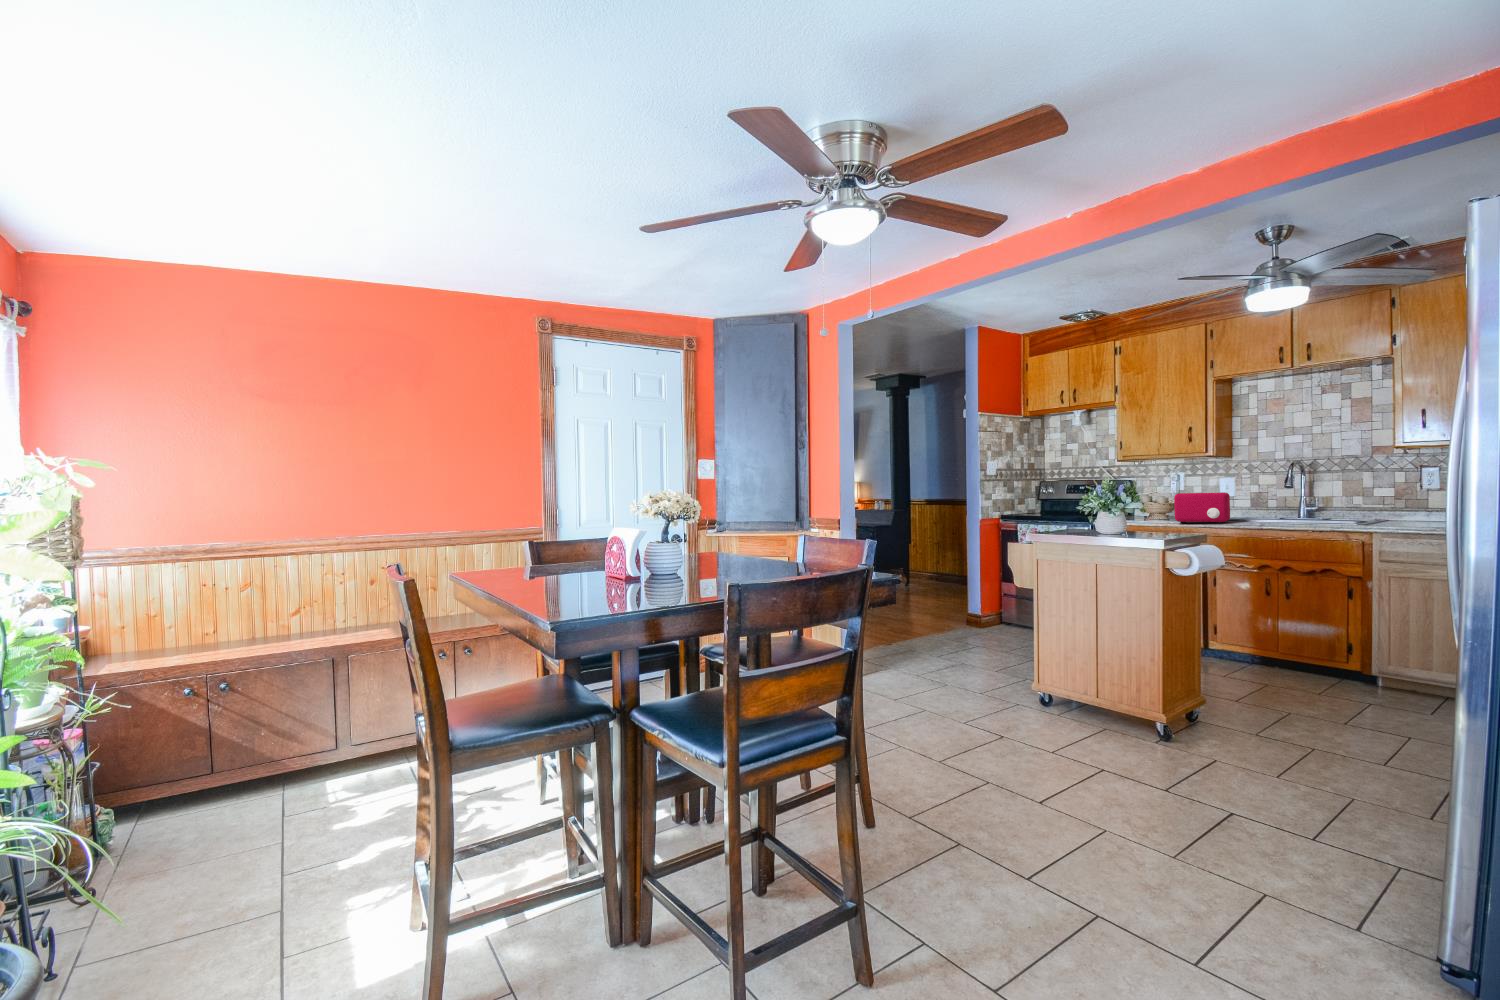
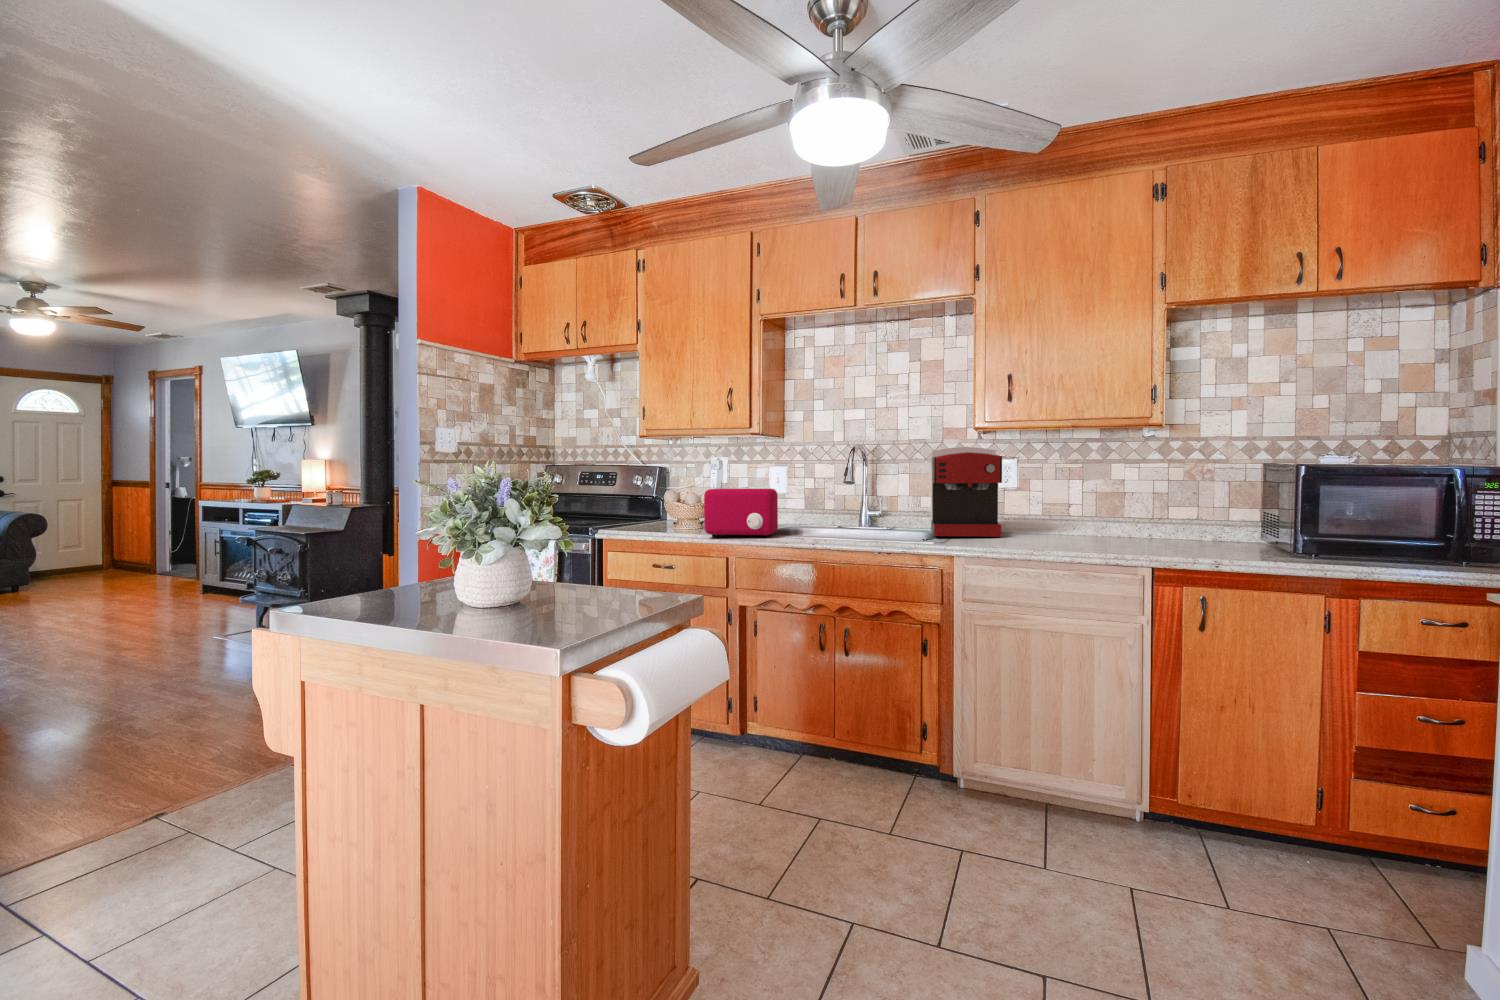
coffee maker: none [1359,461,1420,522] -> present [931,447,1002,537]

